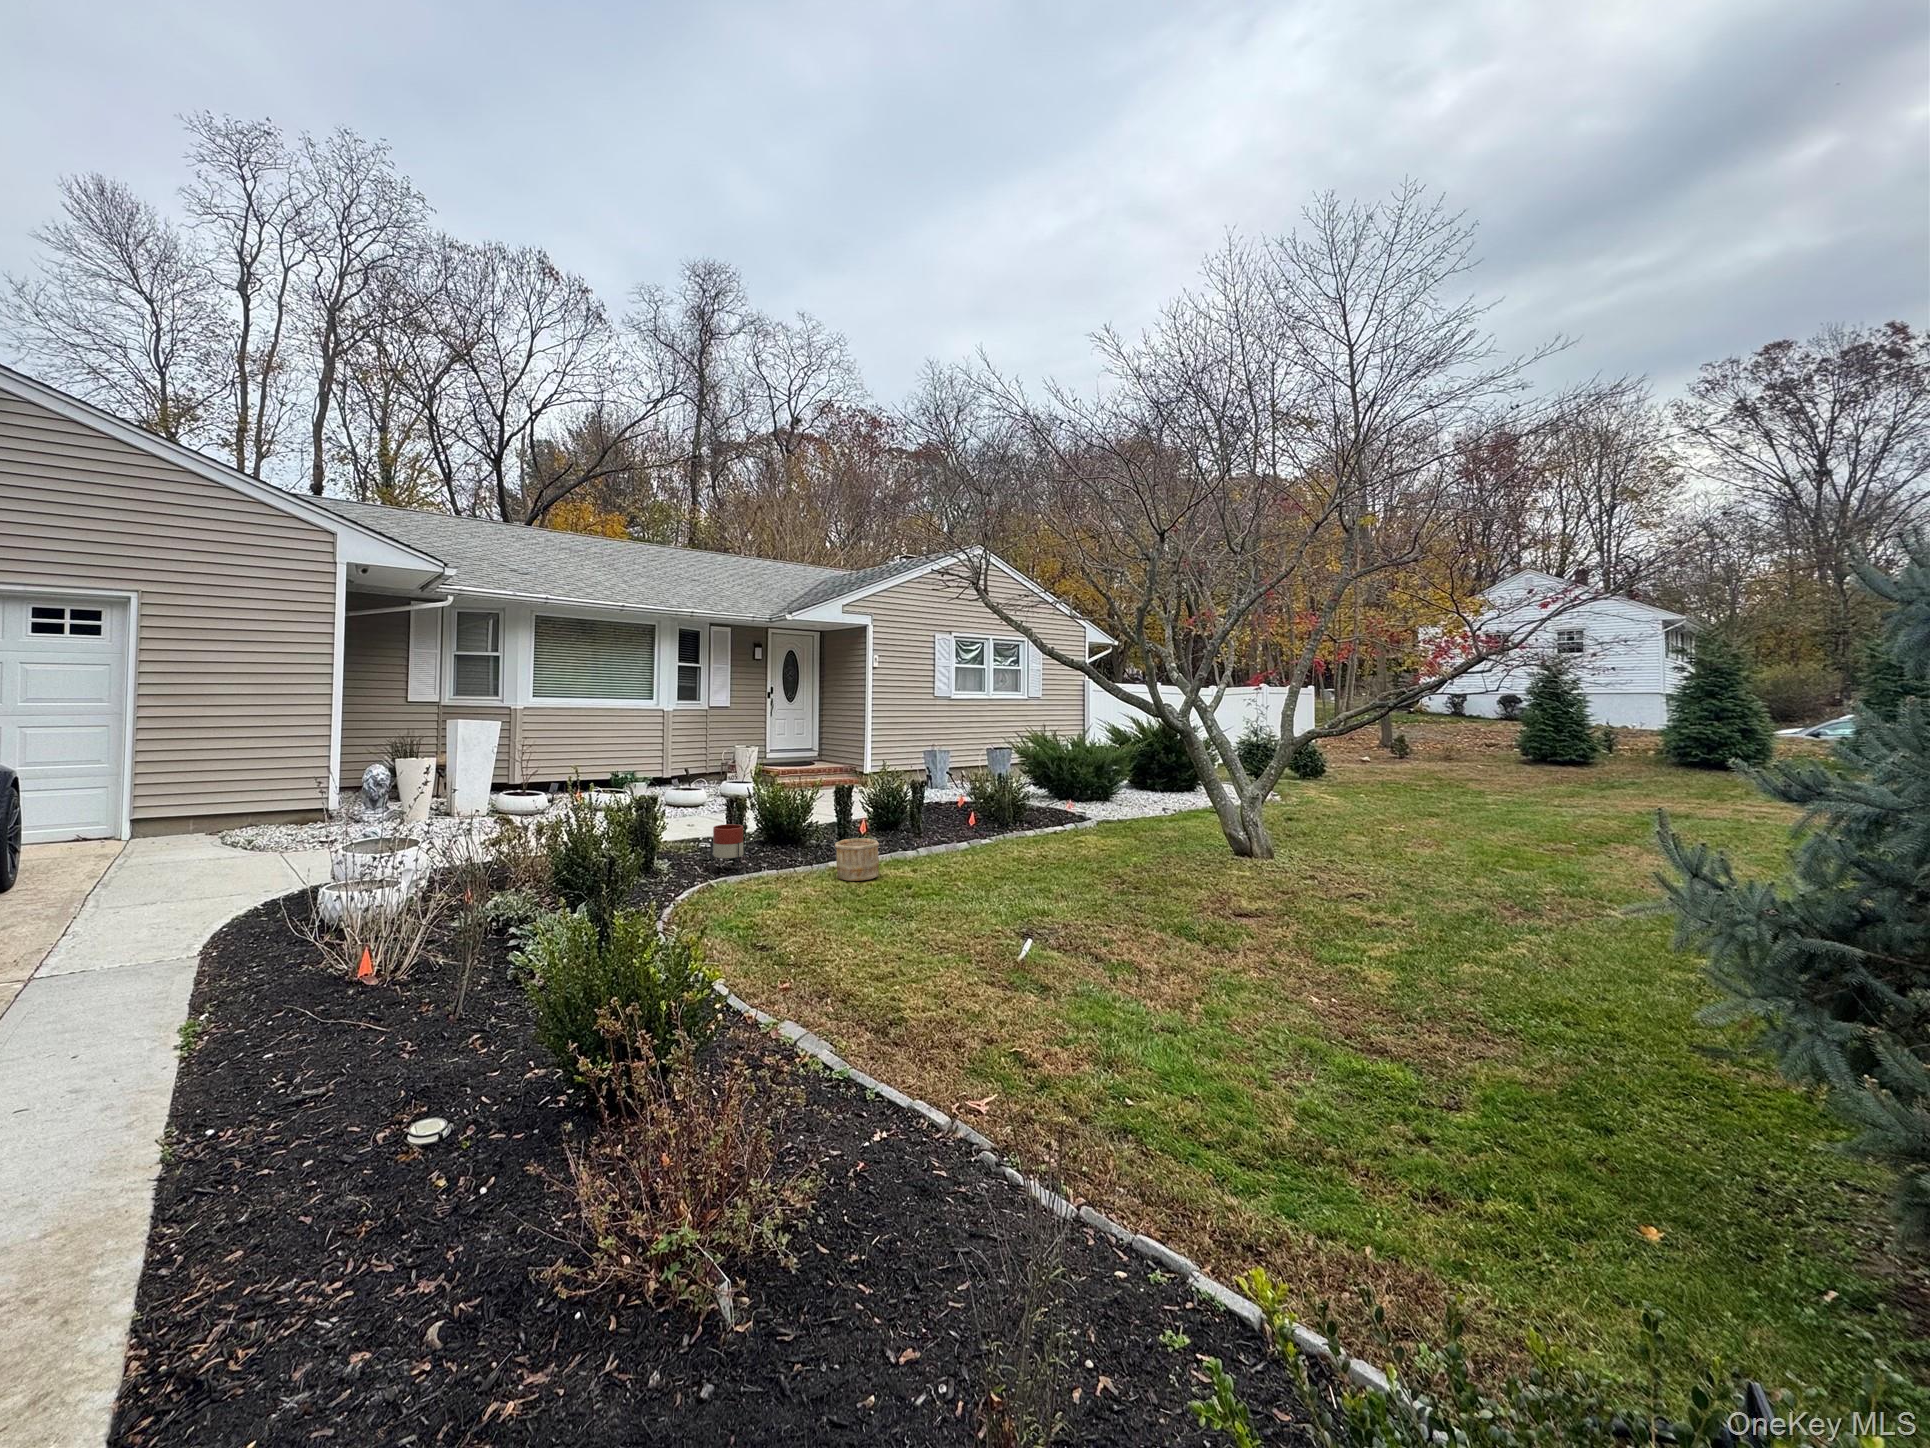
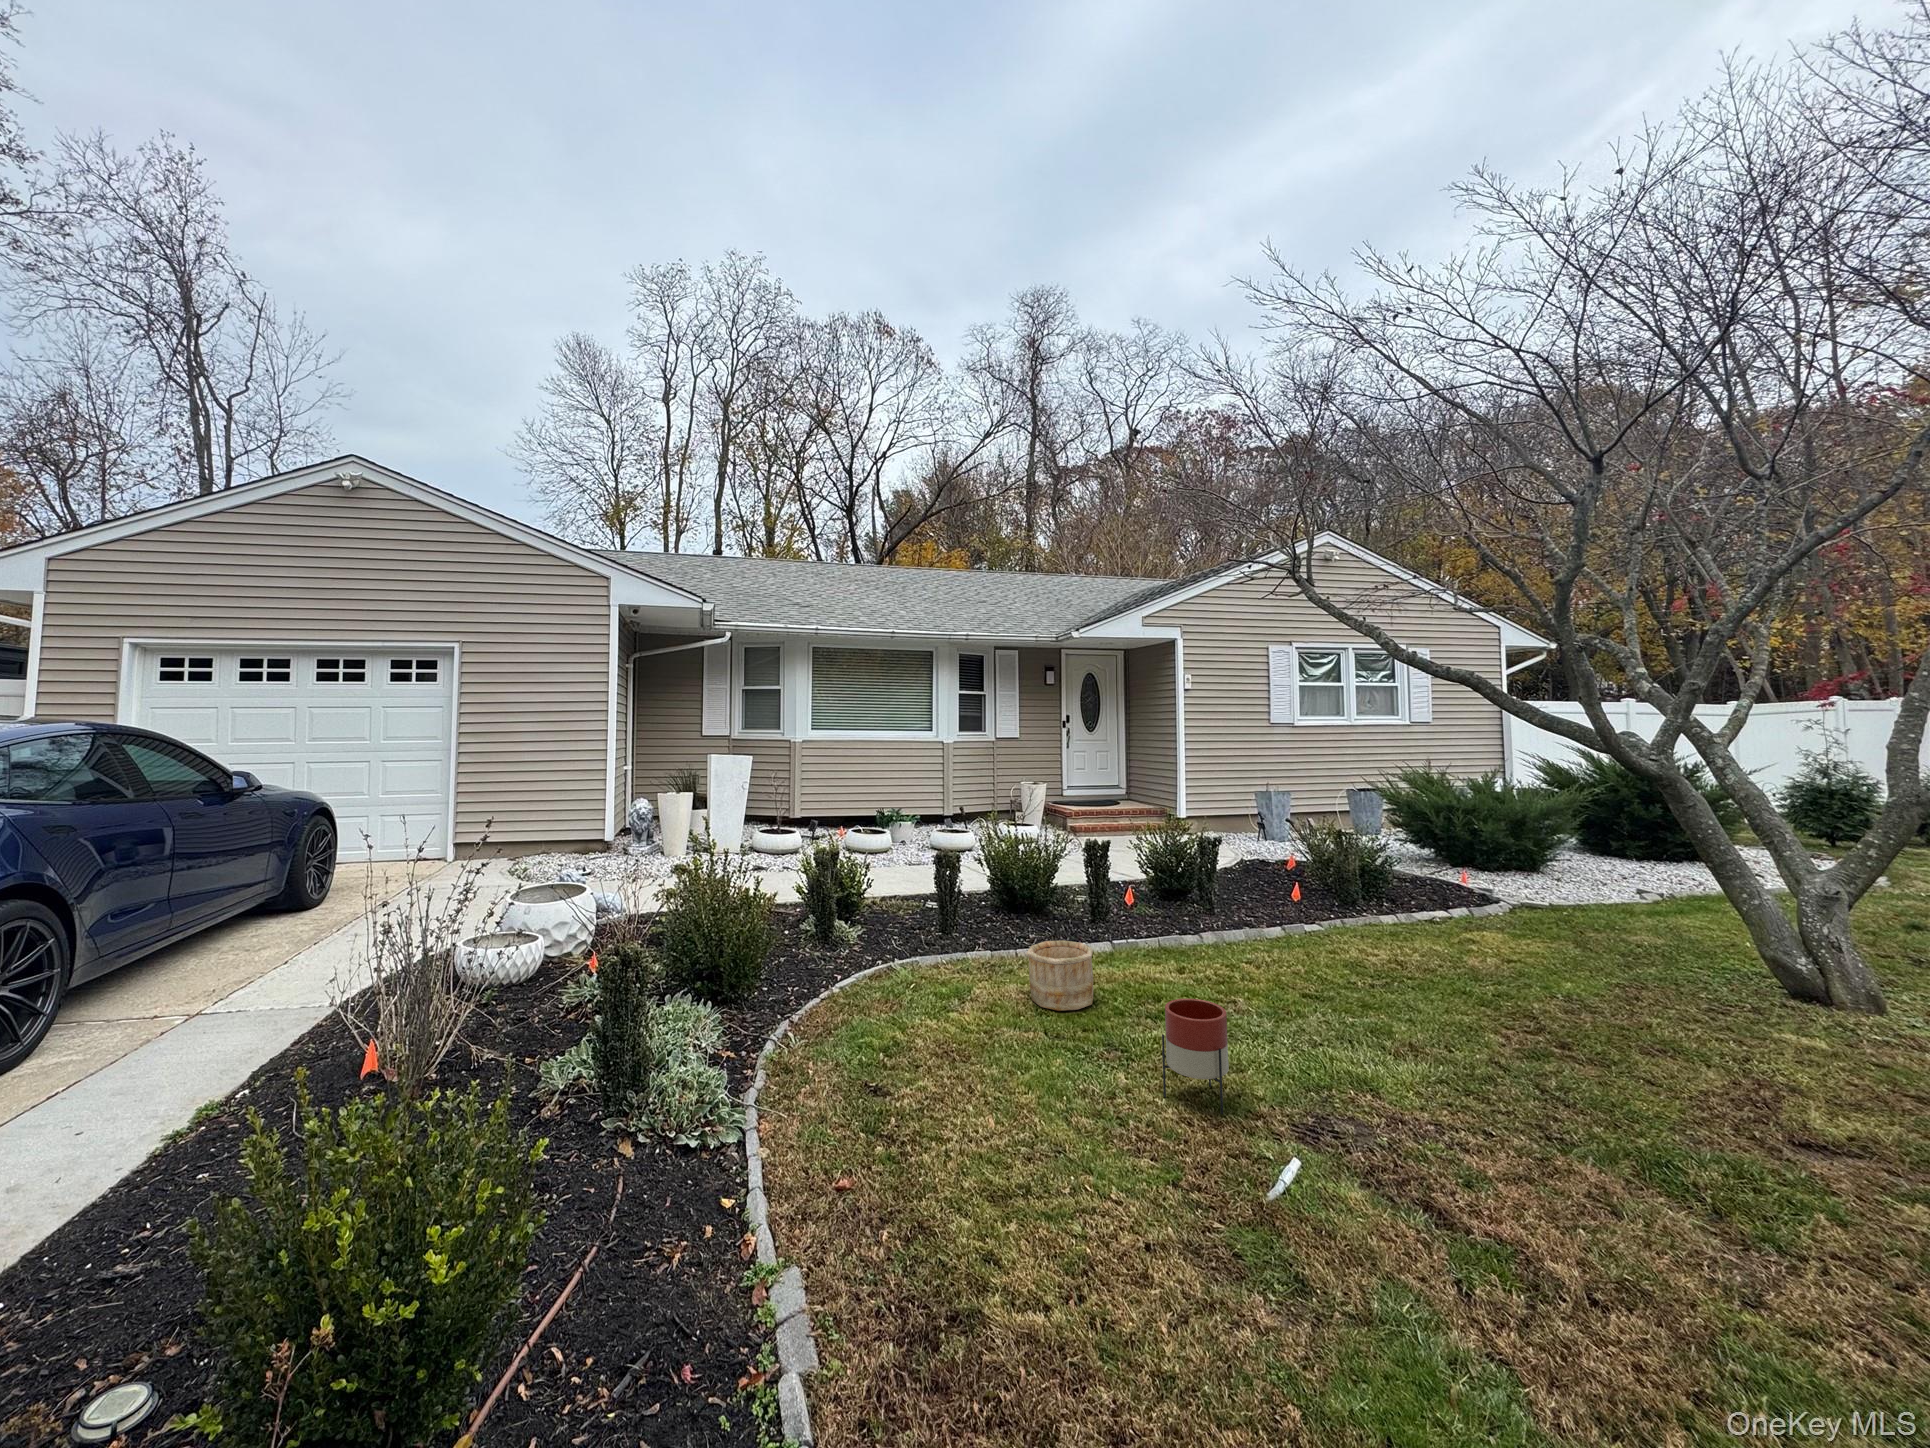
planter: present [711,824,744,874] -> present [1162,999,1229,1114]

